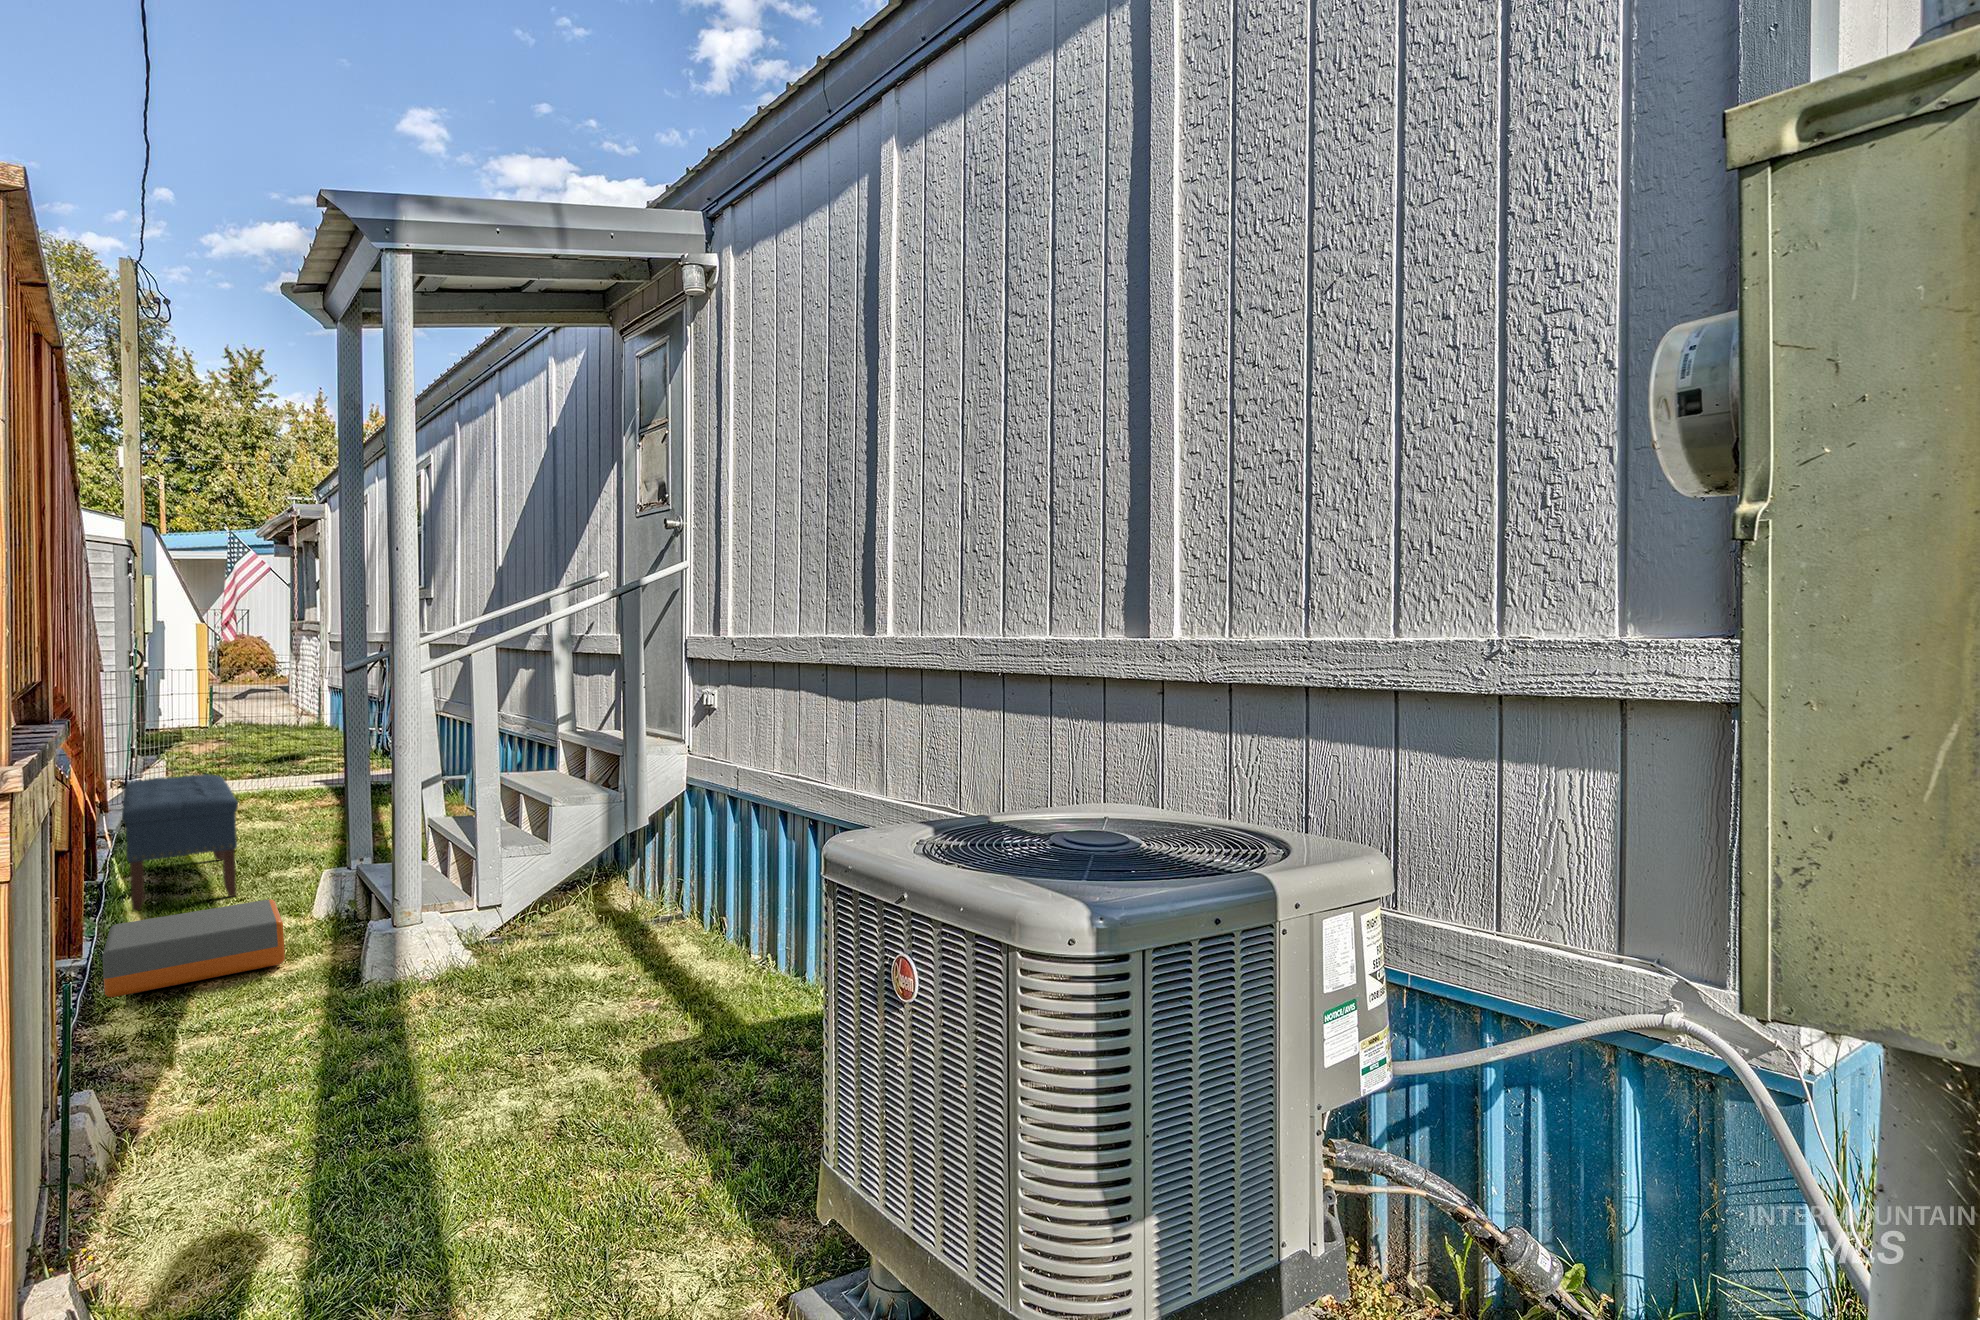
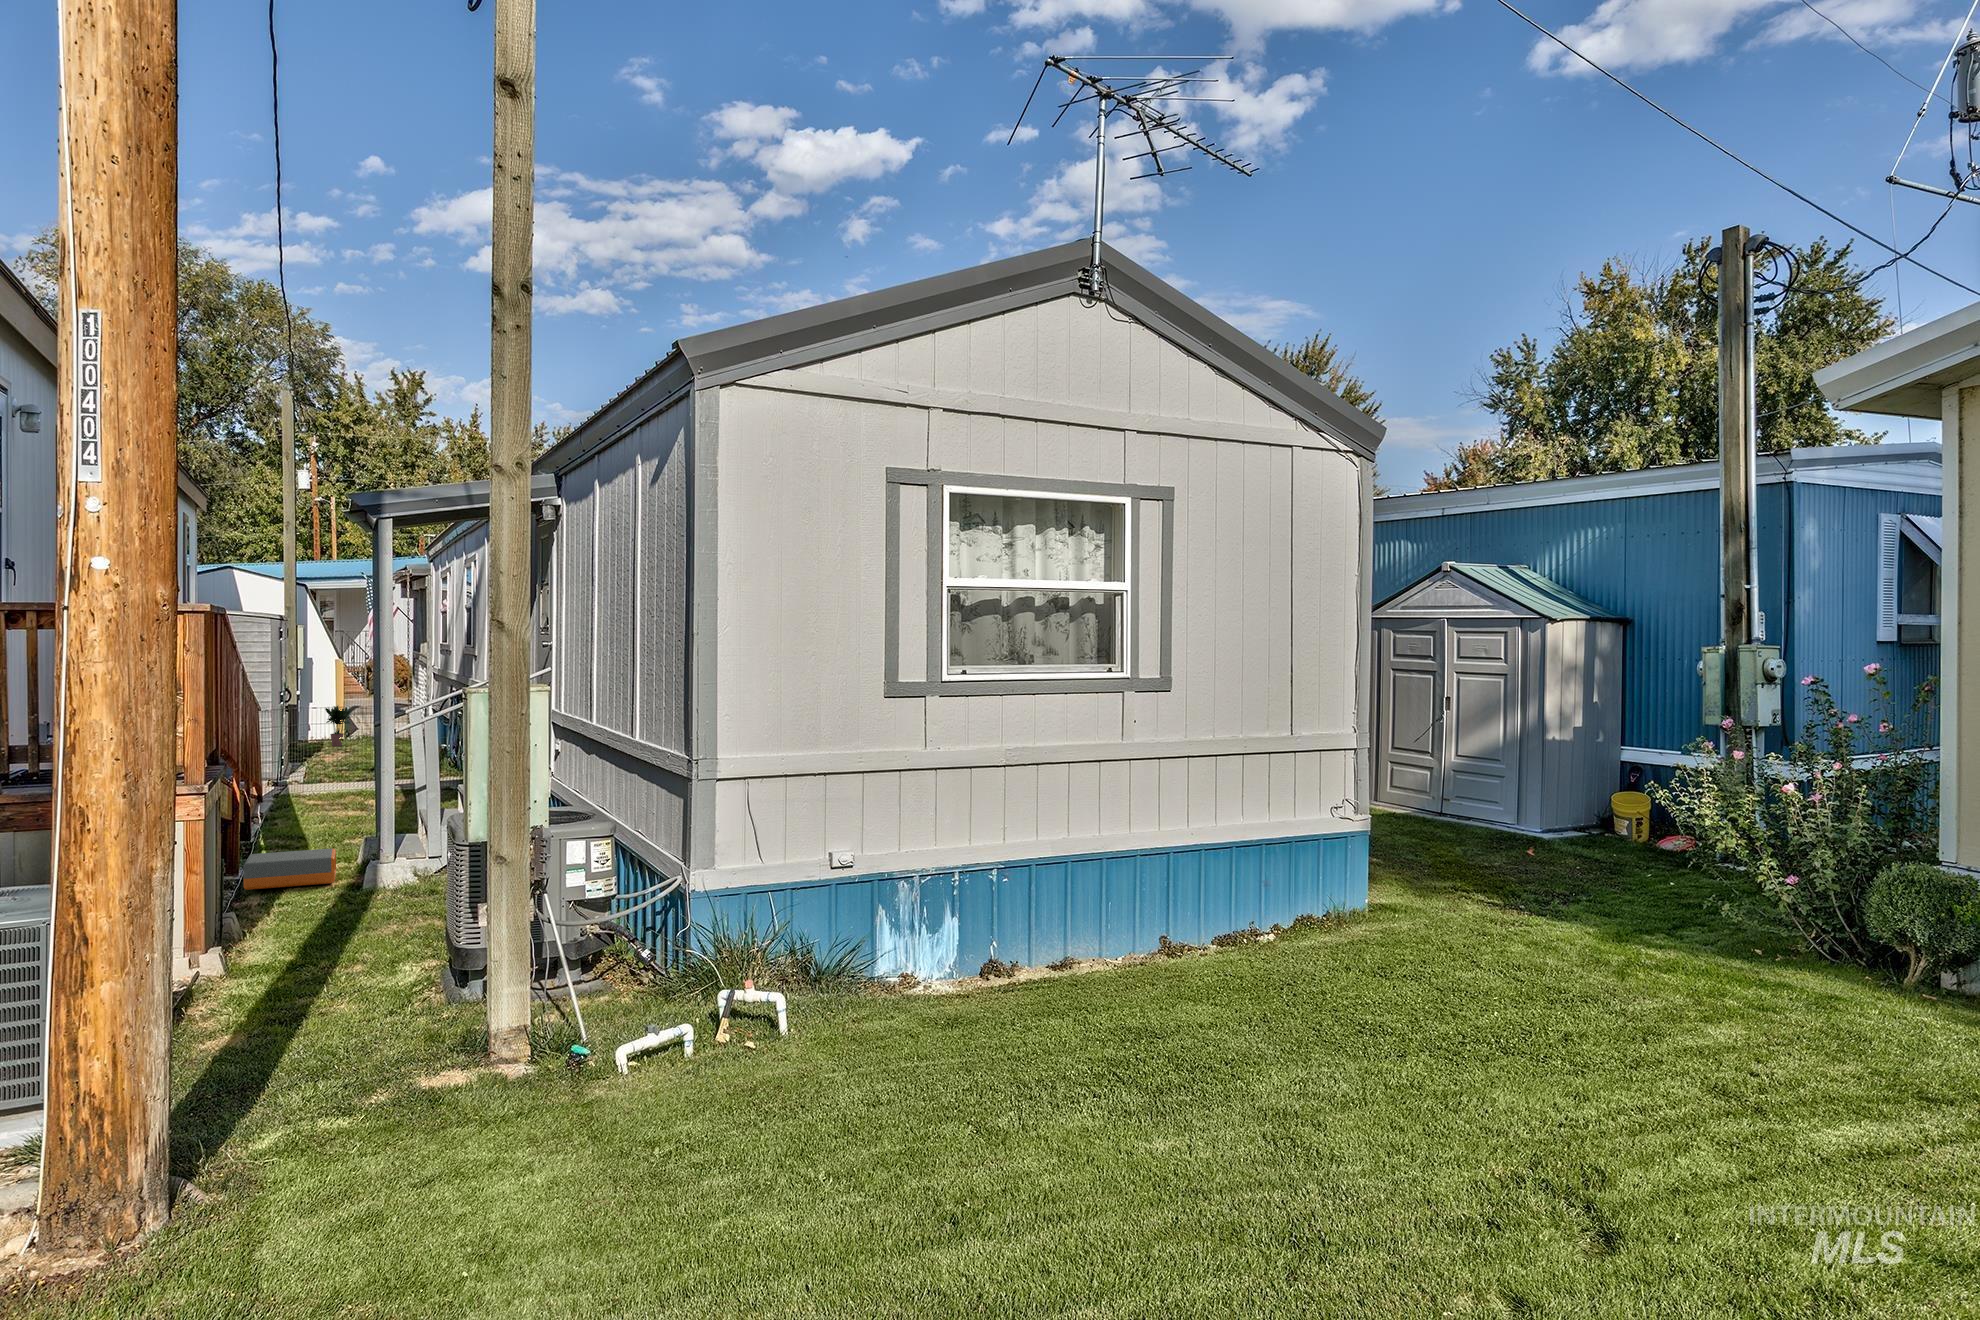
potted plant: none [177,684,220,732] -> present [325,706,351,746]
bench: present [122,774,238,912] -> none [261,774,327,857]

